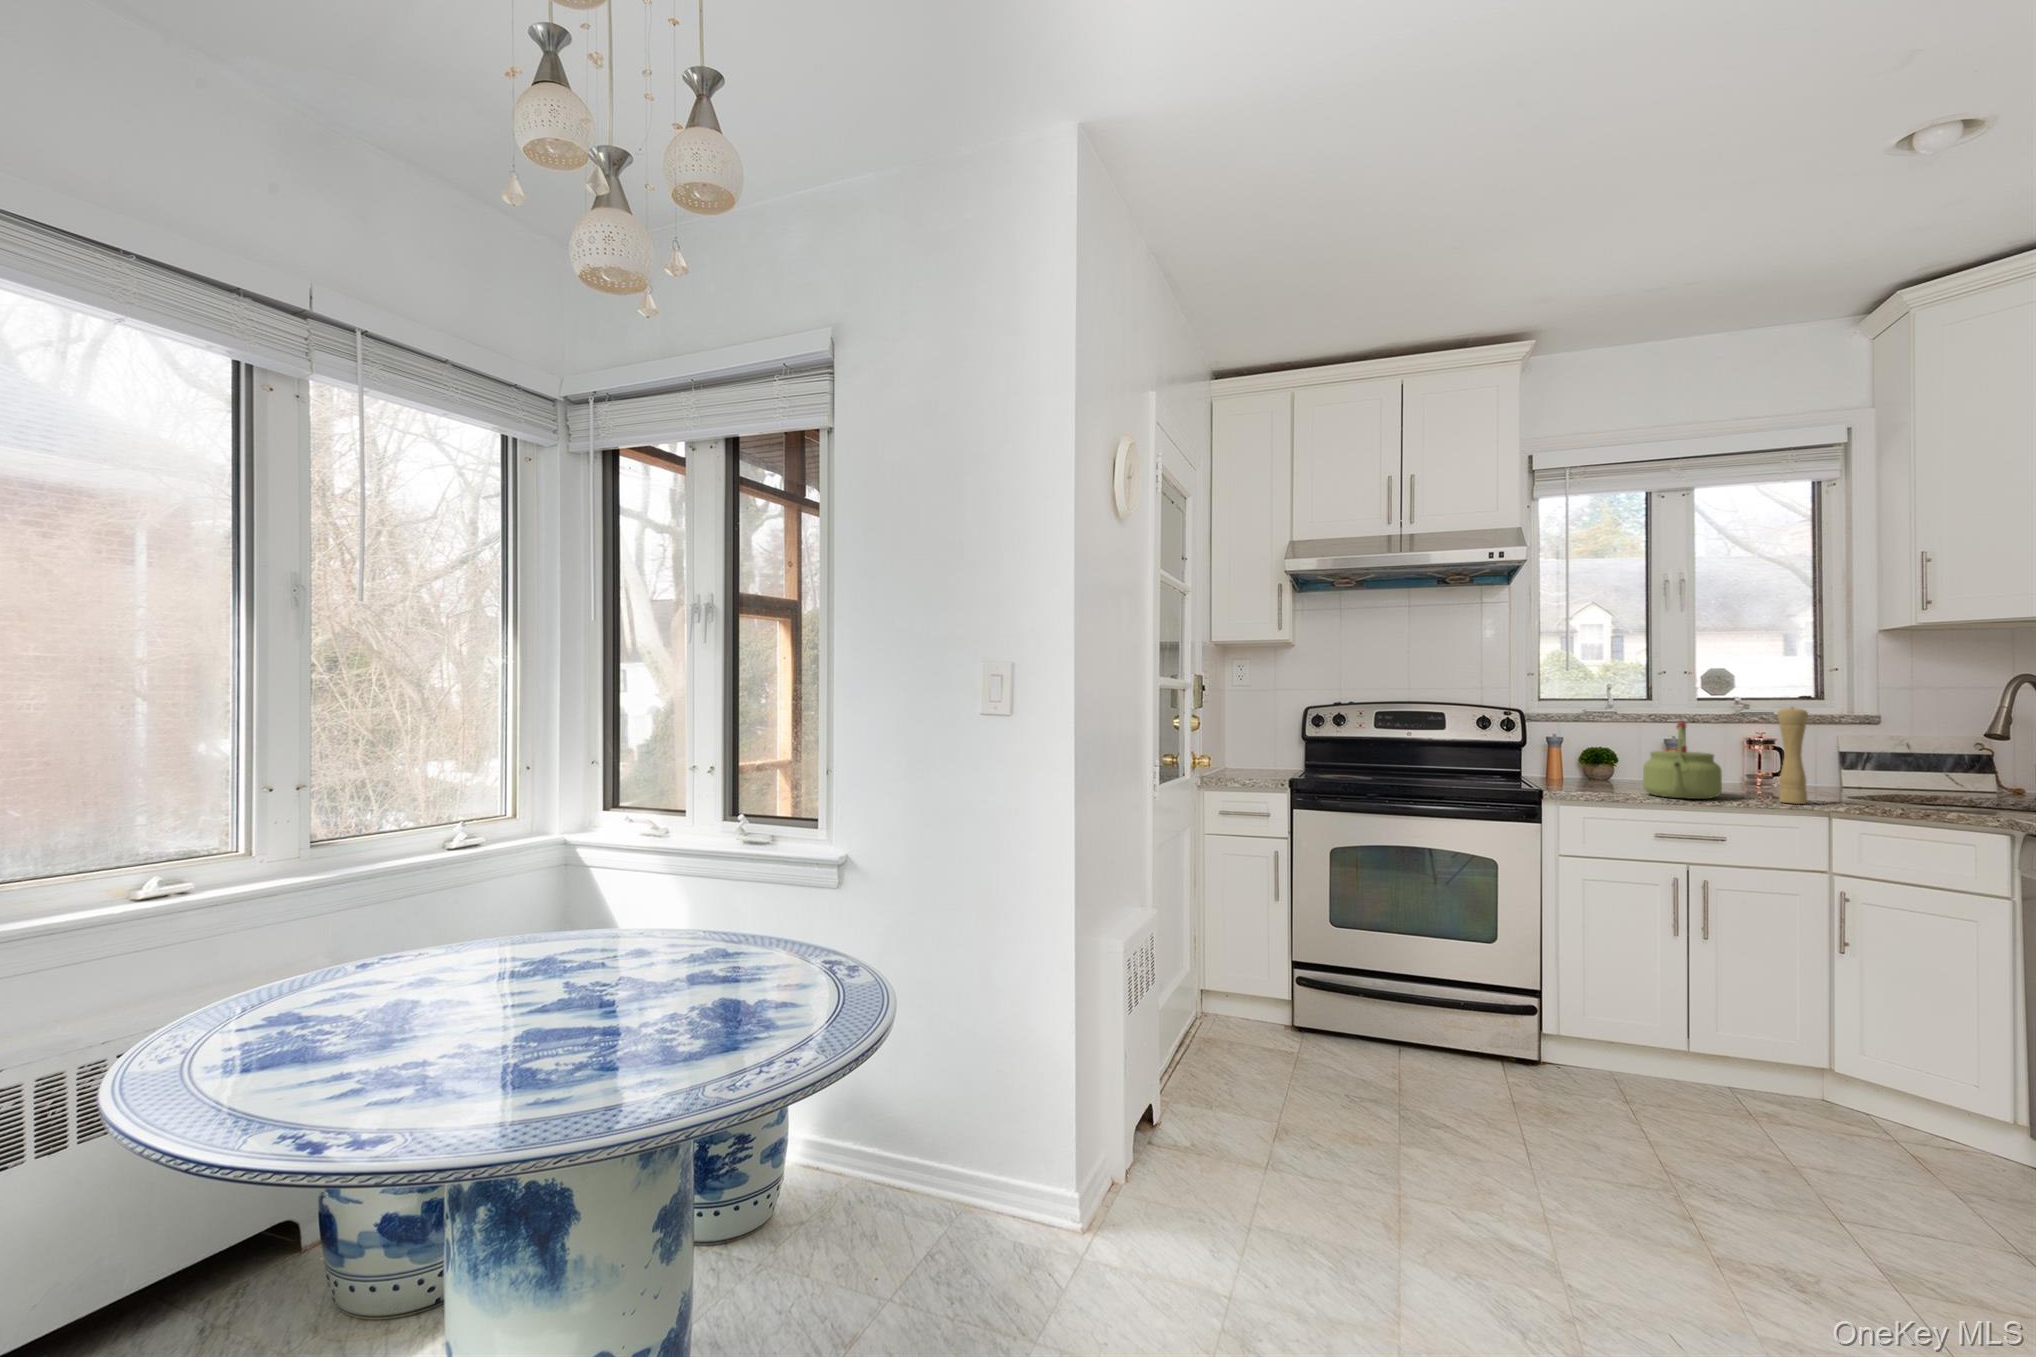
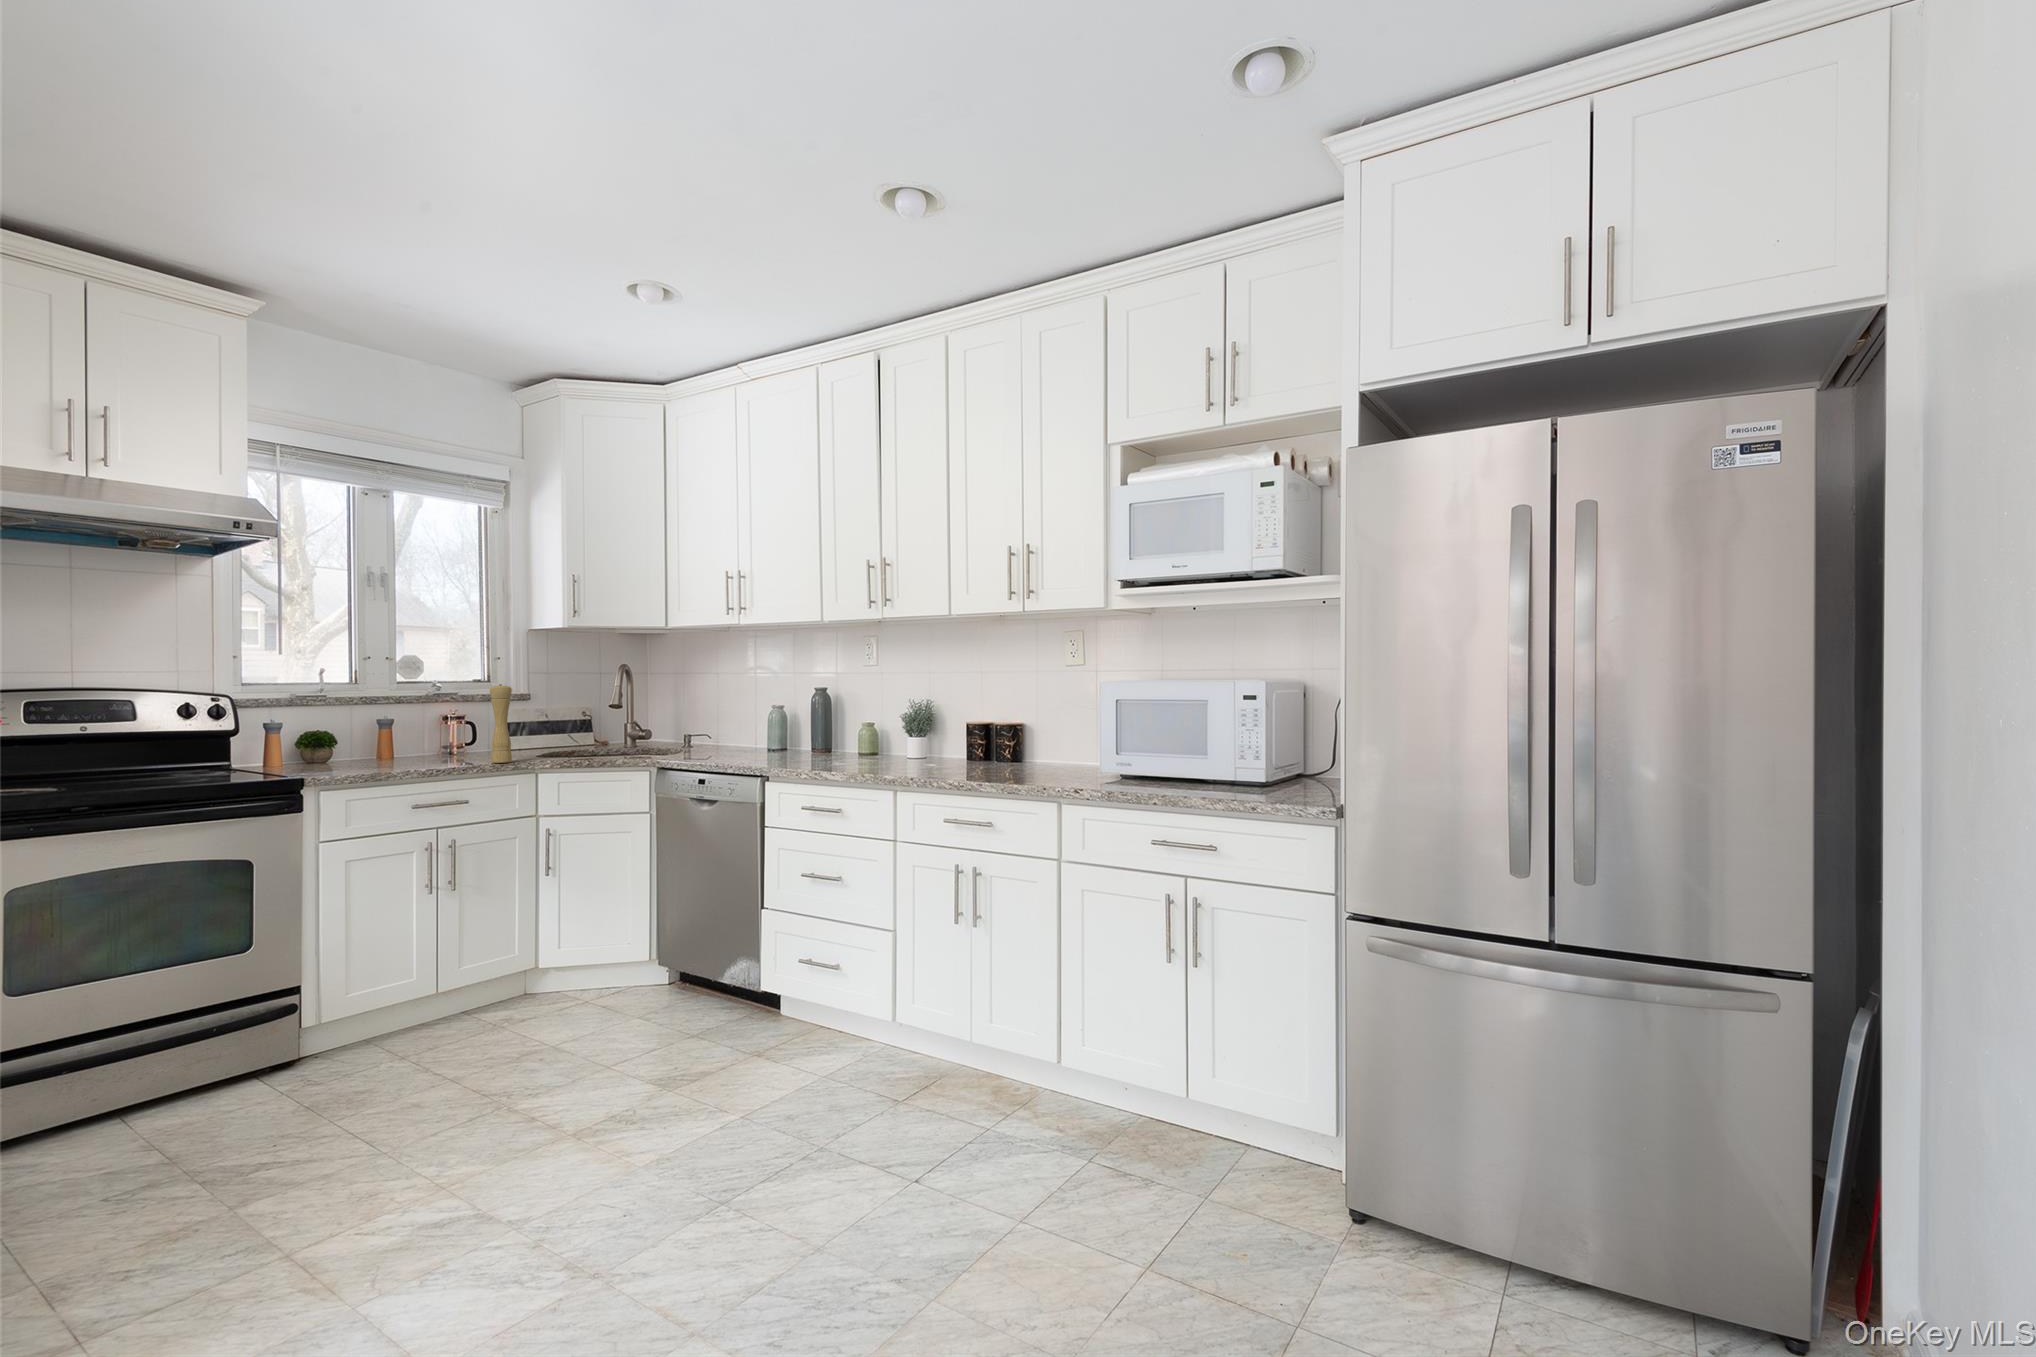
kettle: present [1643,721,1722,799] -> none [381,699,450,769]

